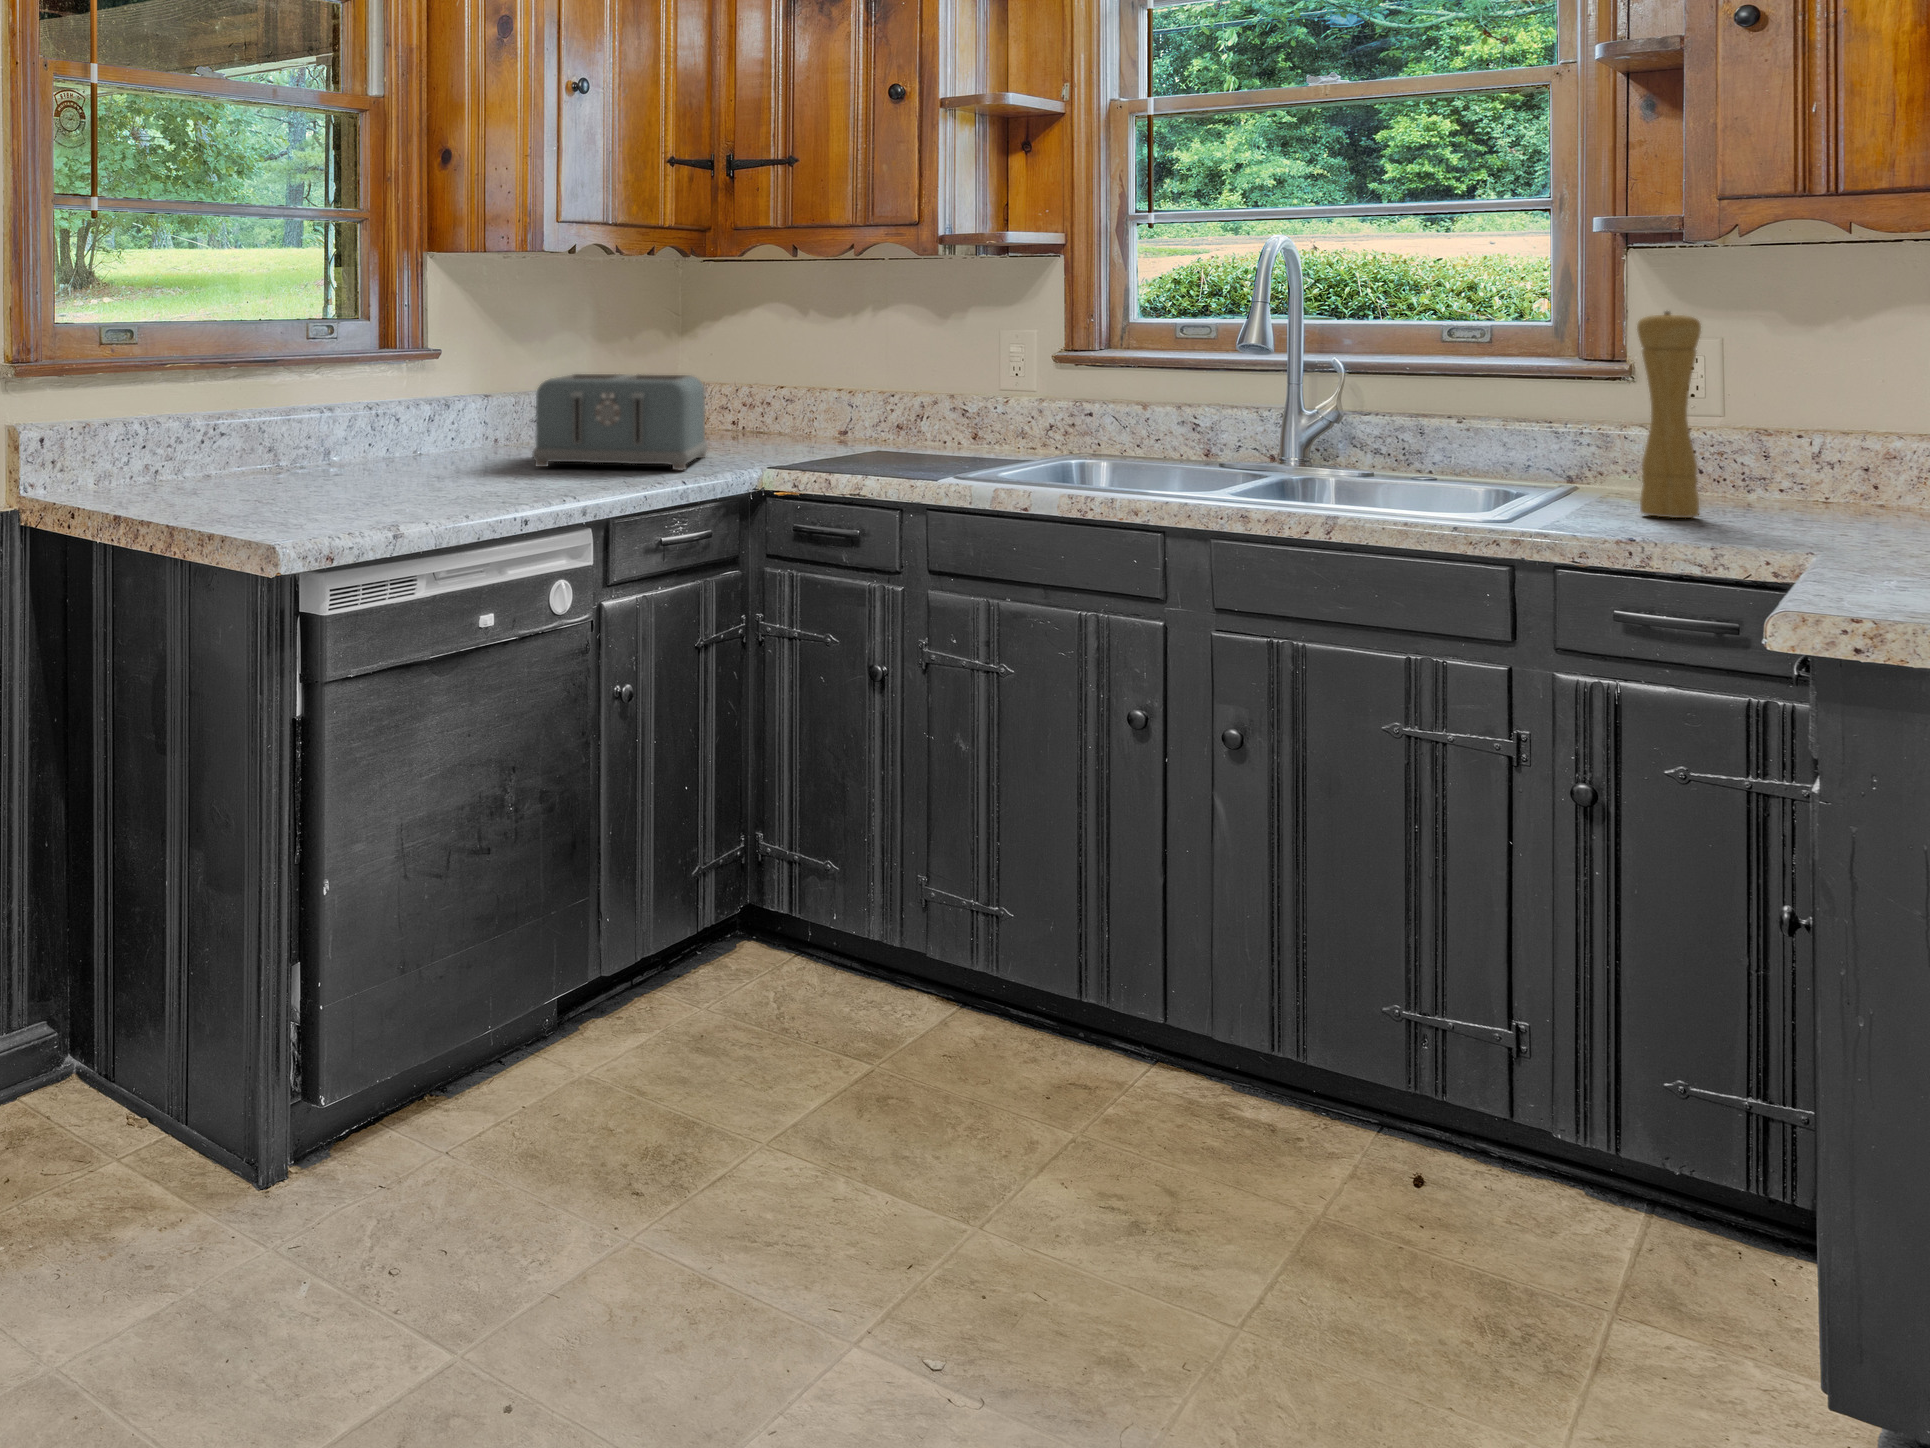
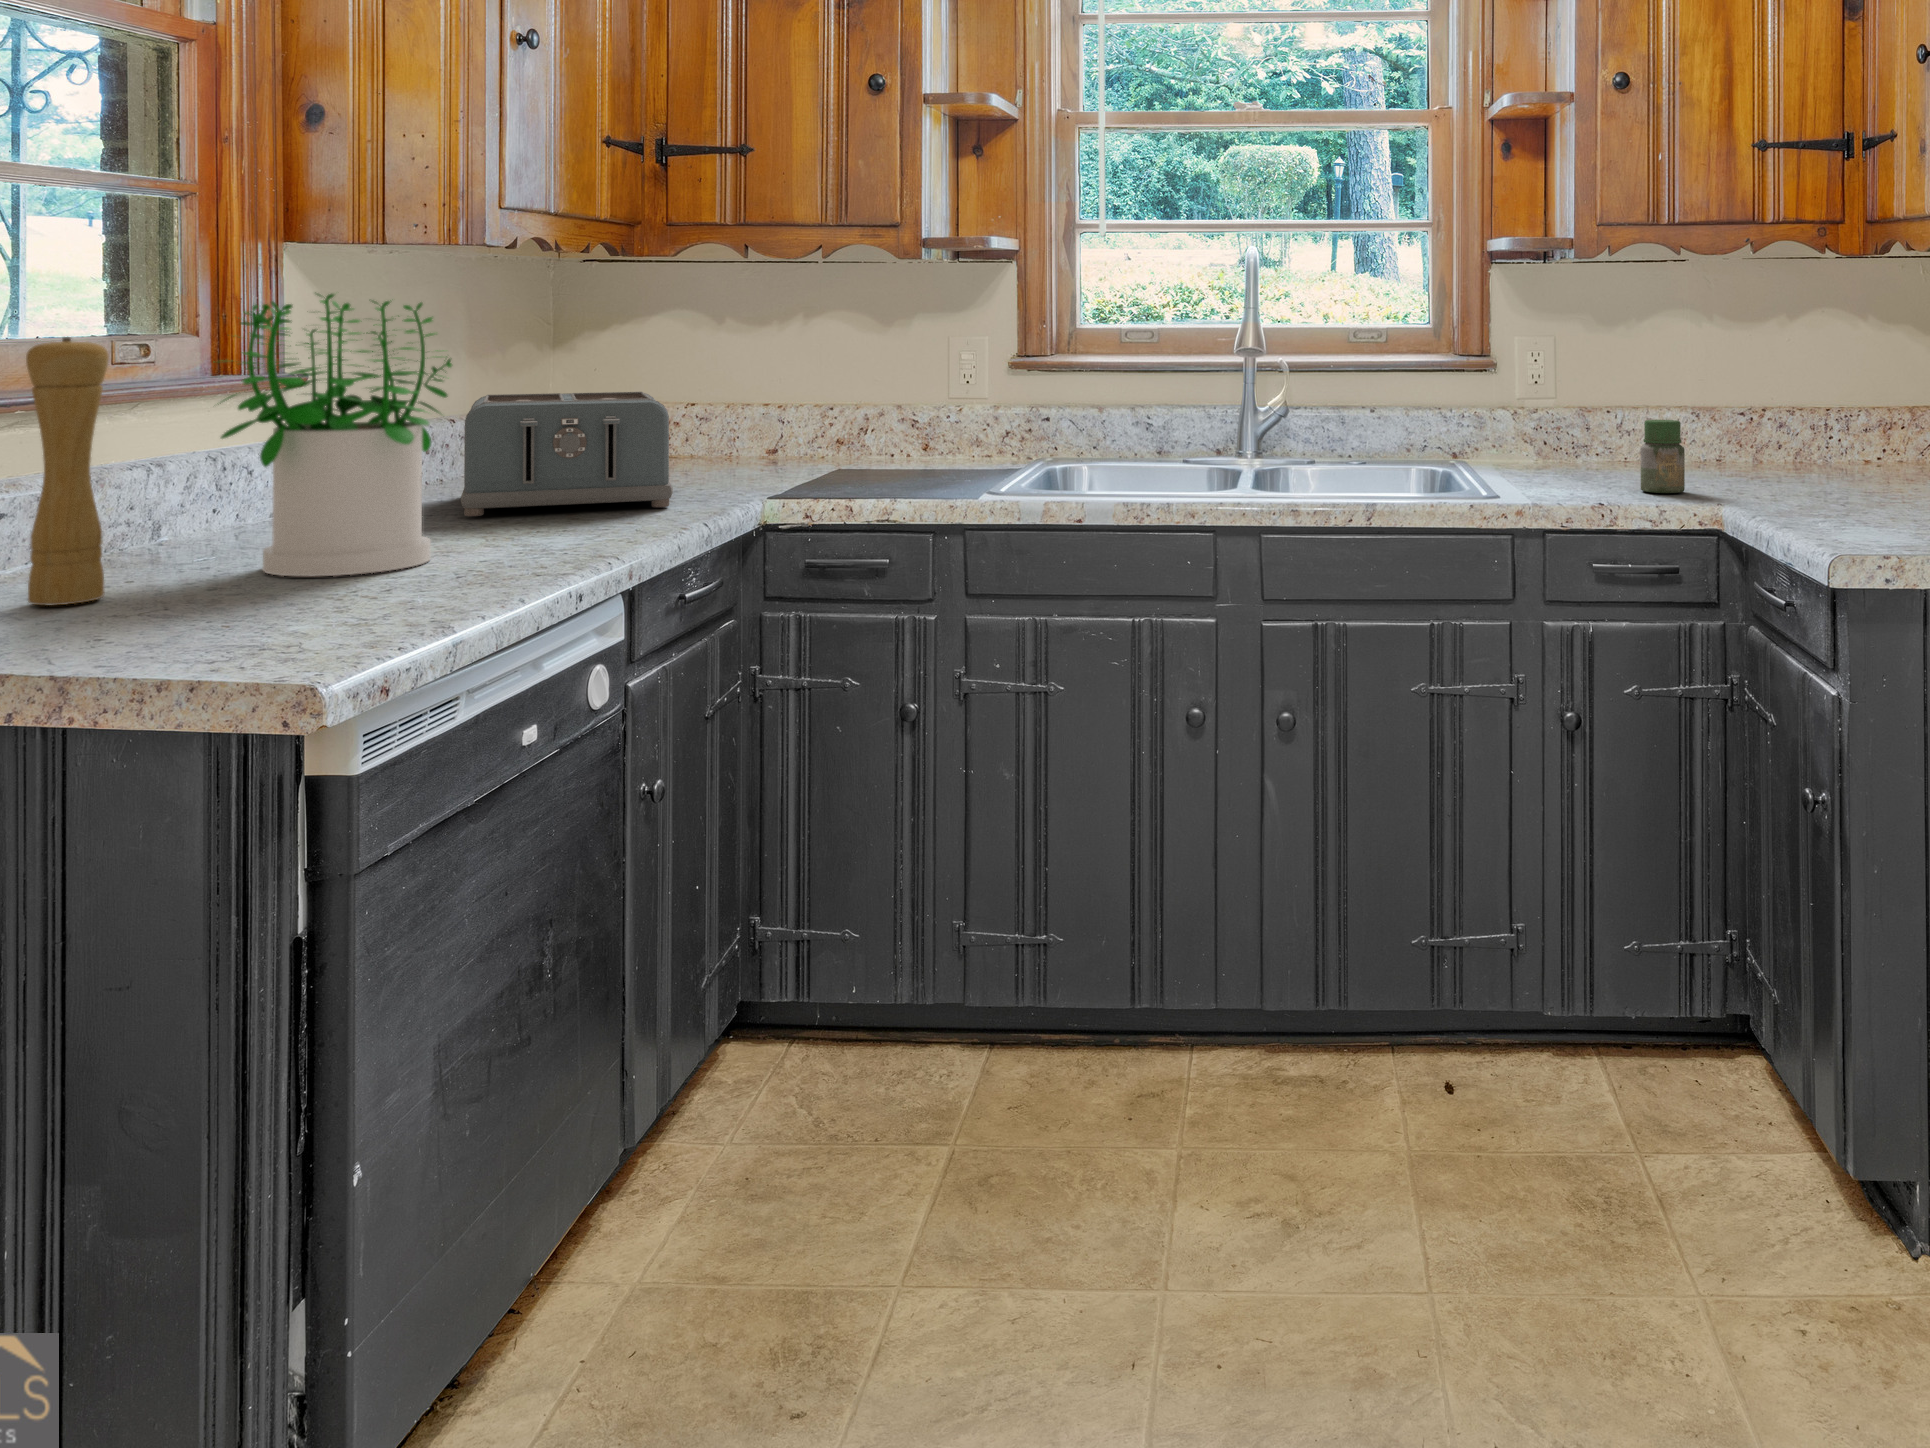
potted plant: none [338,292,496,494] -> present [220,294,452,576]
pepper mill: present [1637,311,1701,518] -> present [26,337,109,606]
jar: none [1727,440,1793,531] -> present [1641,420,1685,493]

